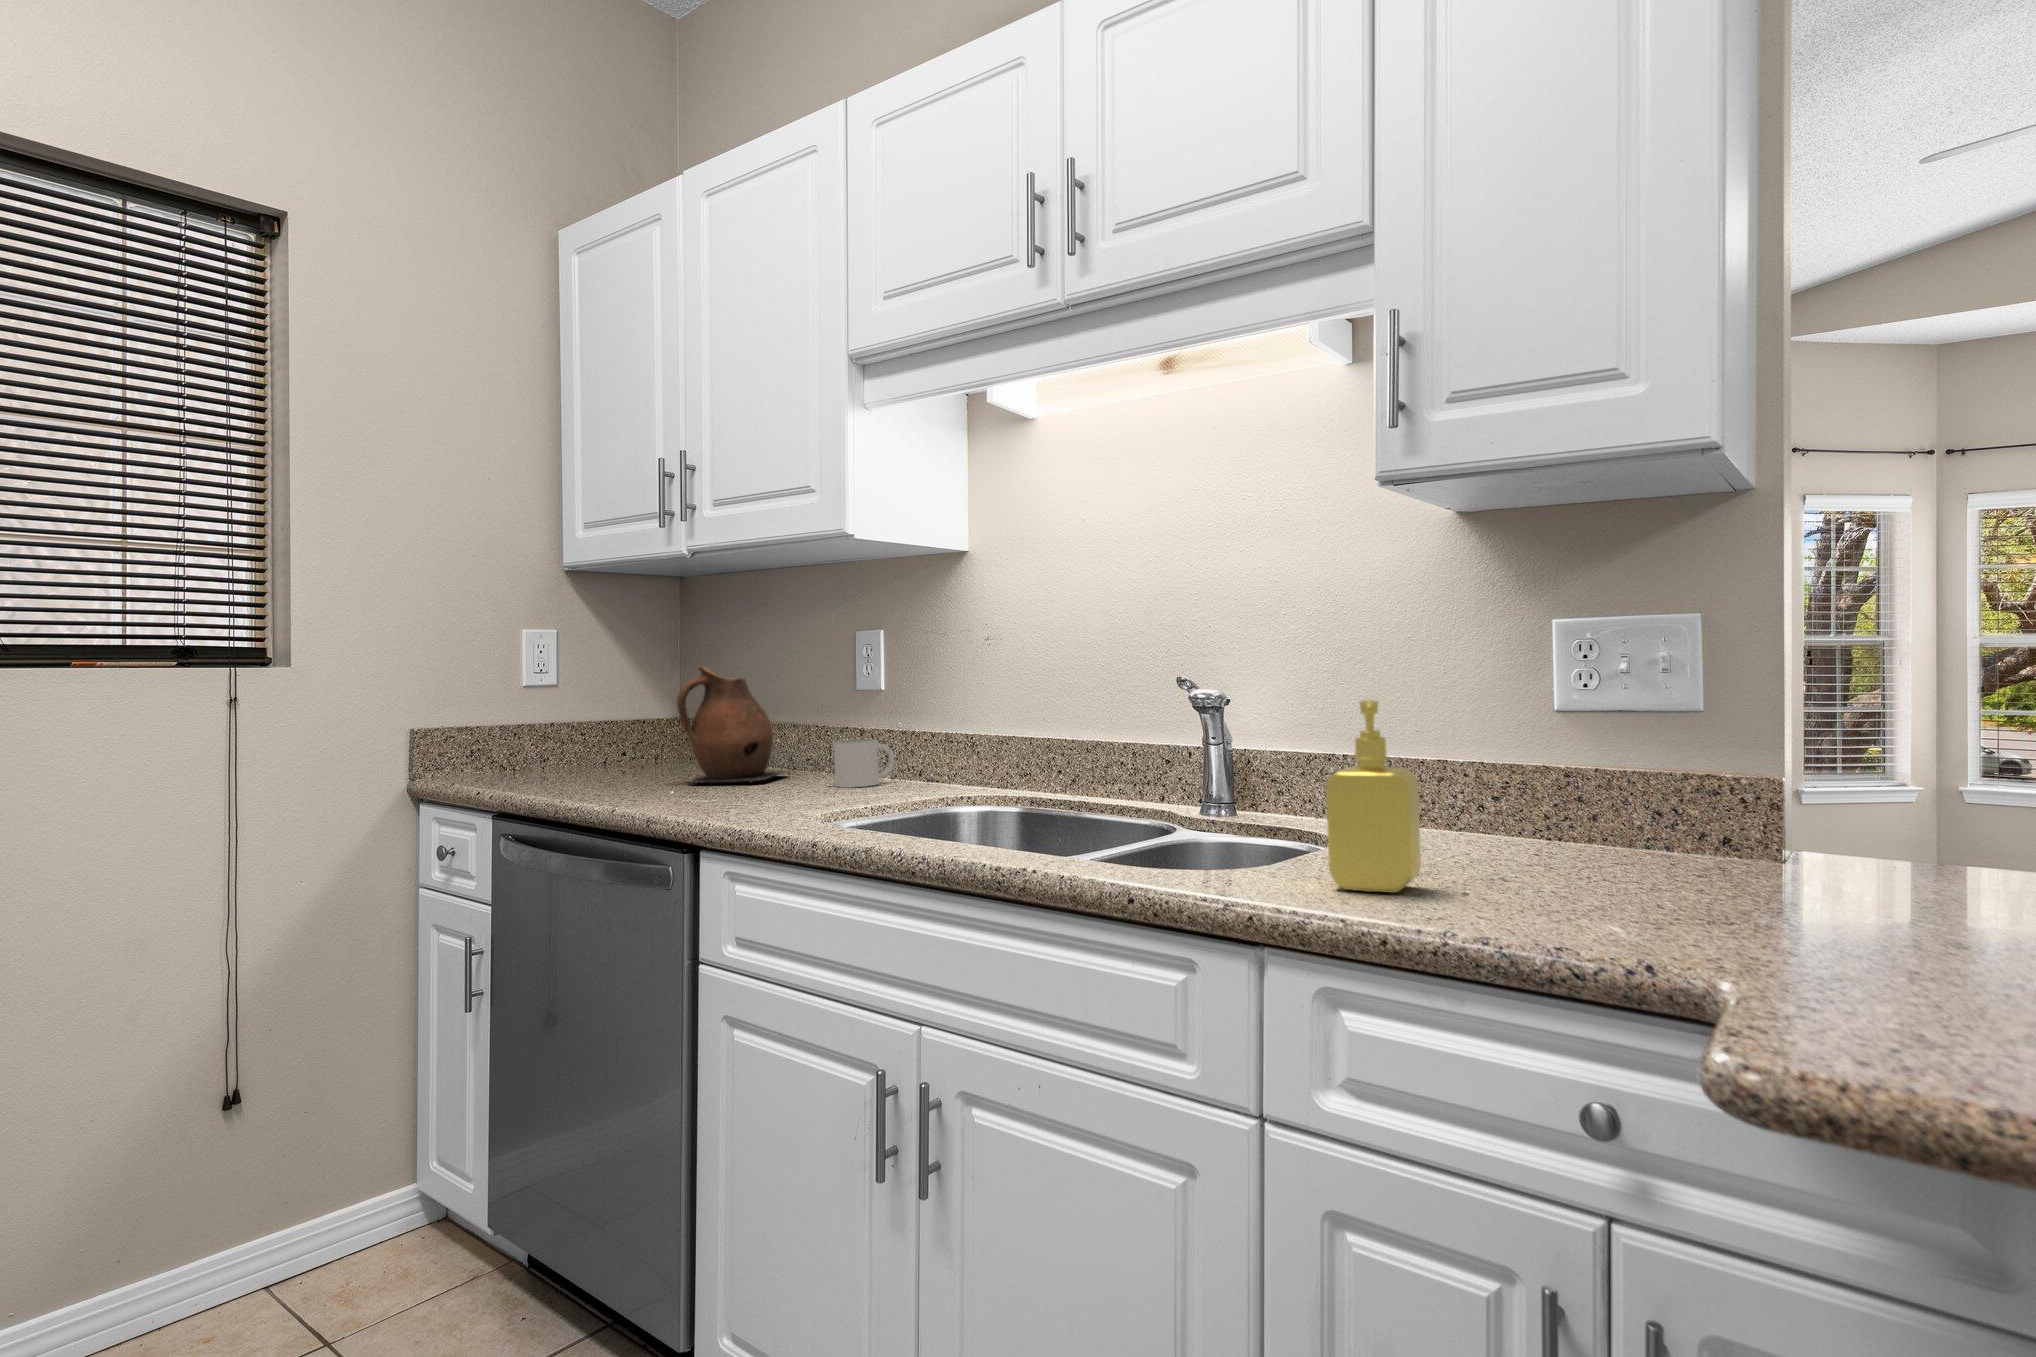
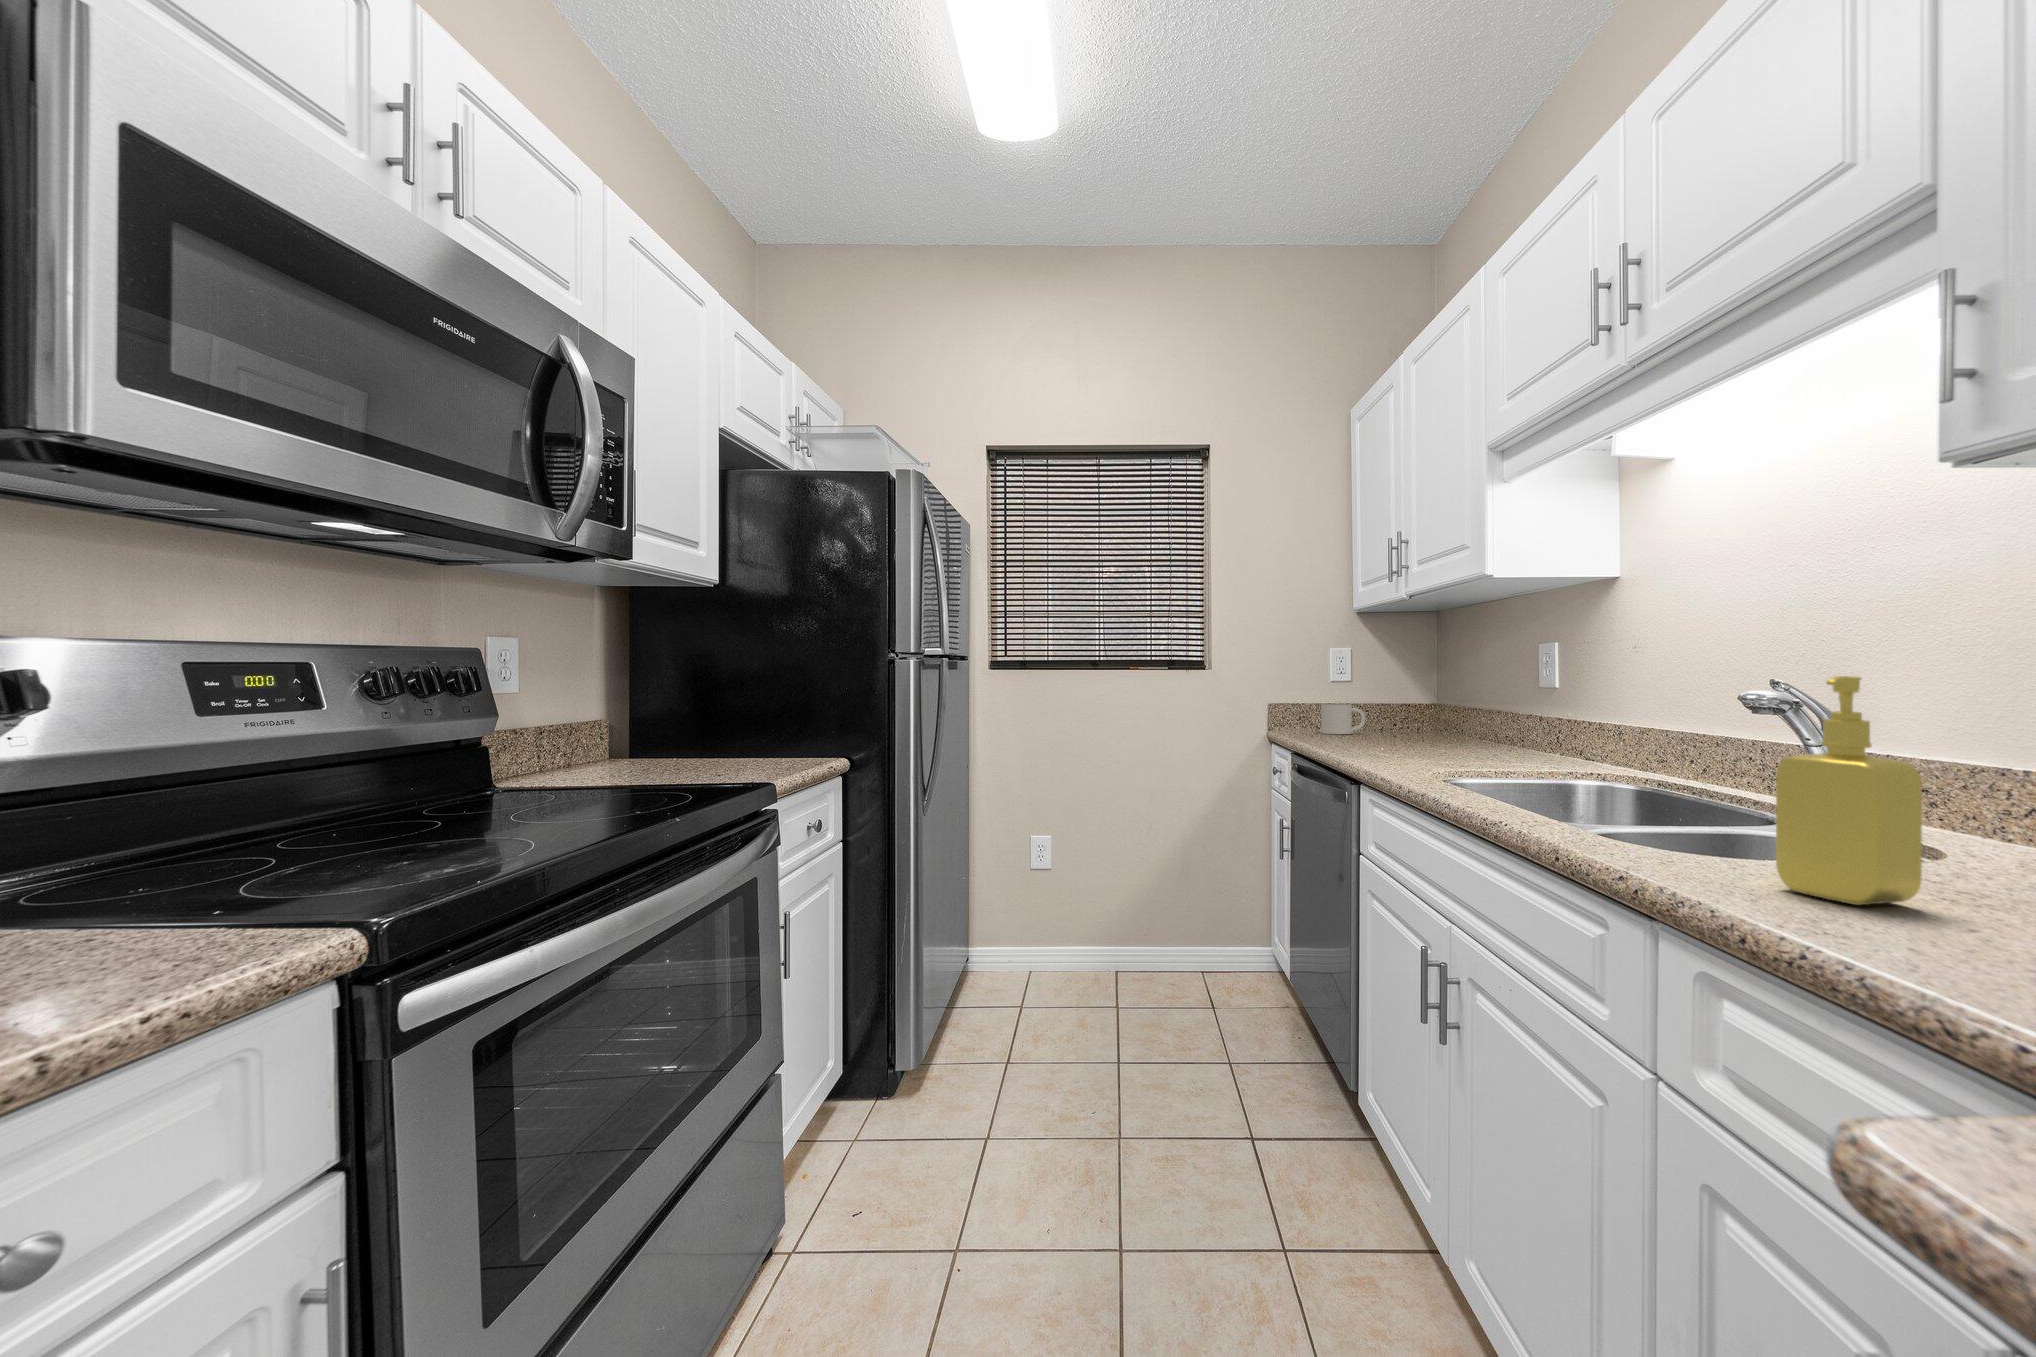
ceramic pitcher: present [677,667,790,783] -> none [1370,652,1466,746]
mug: present [833,739,894,788] -> present [1321,704,1365,734]

